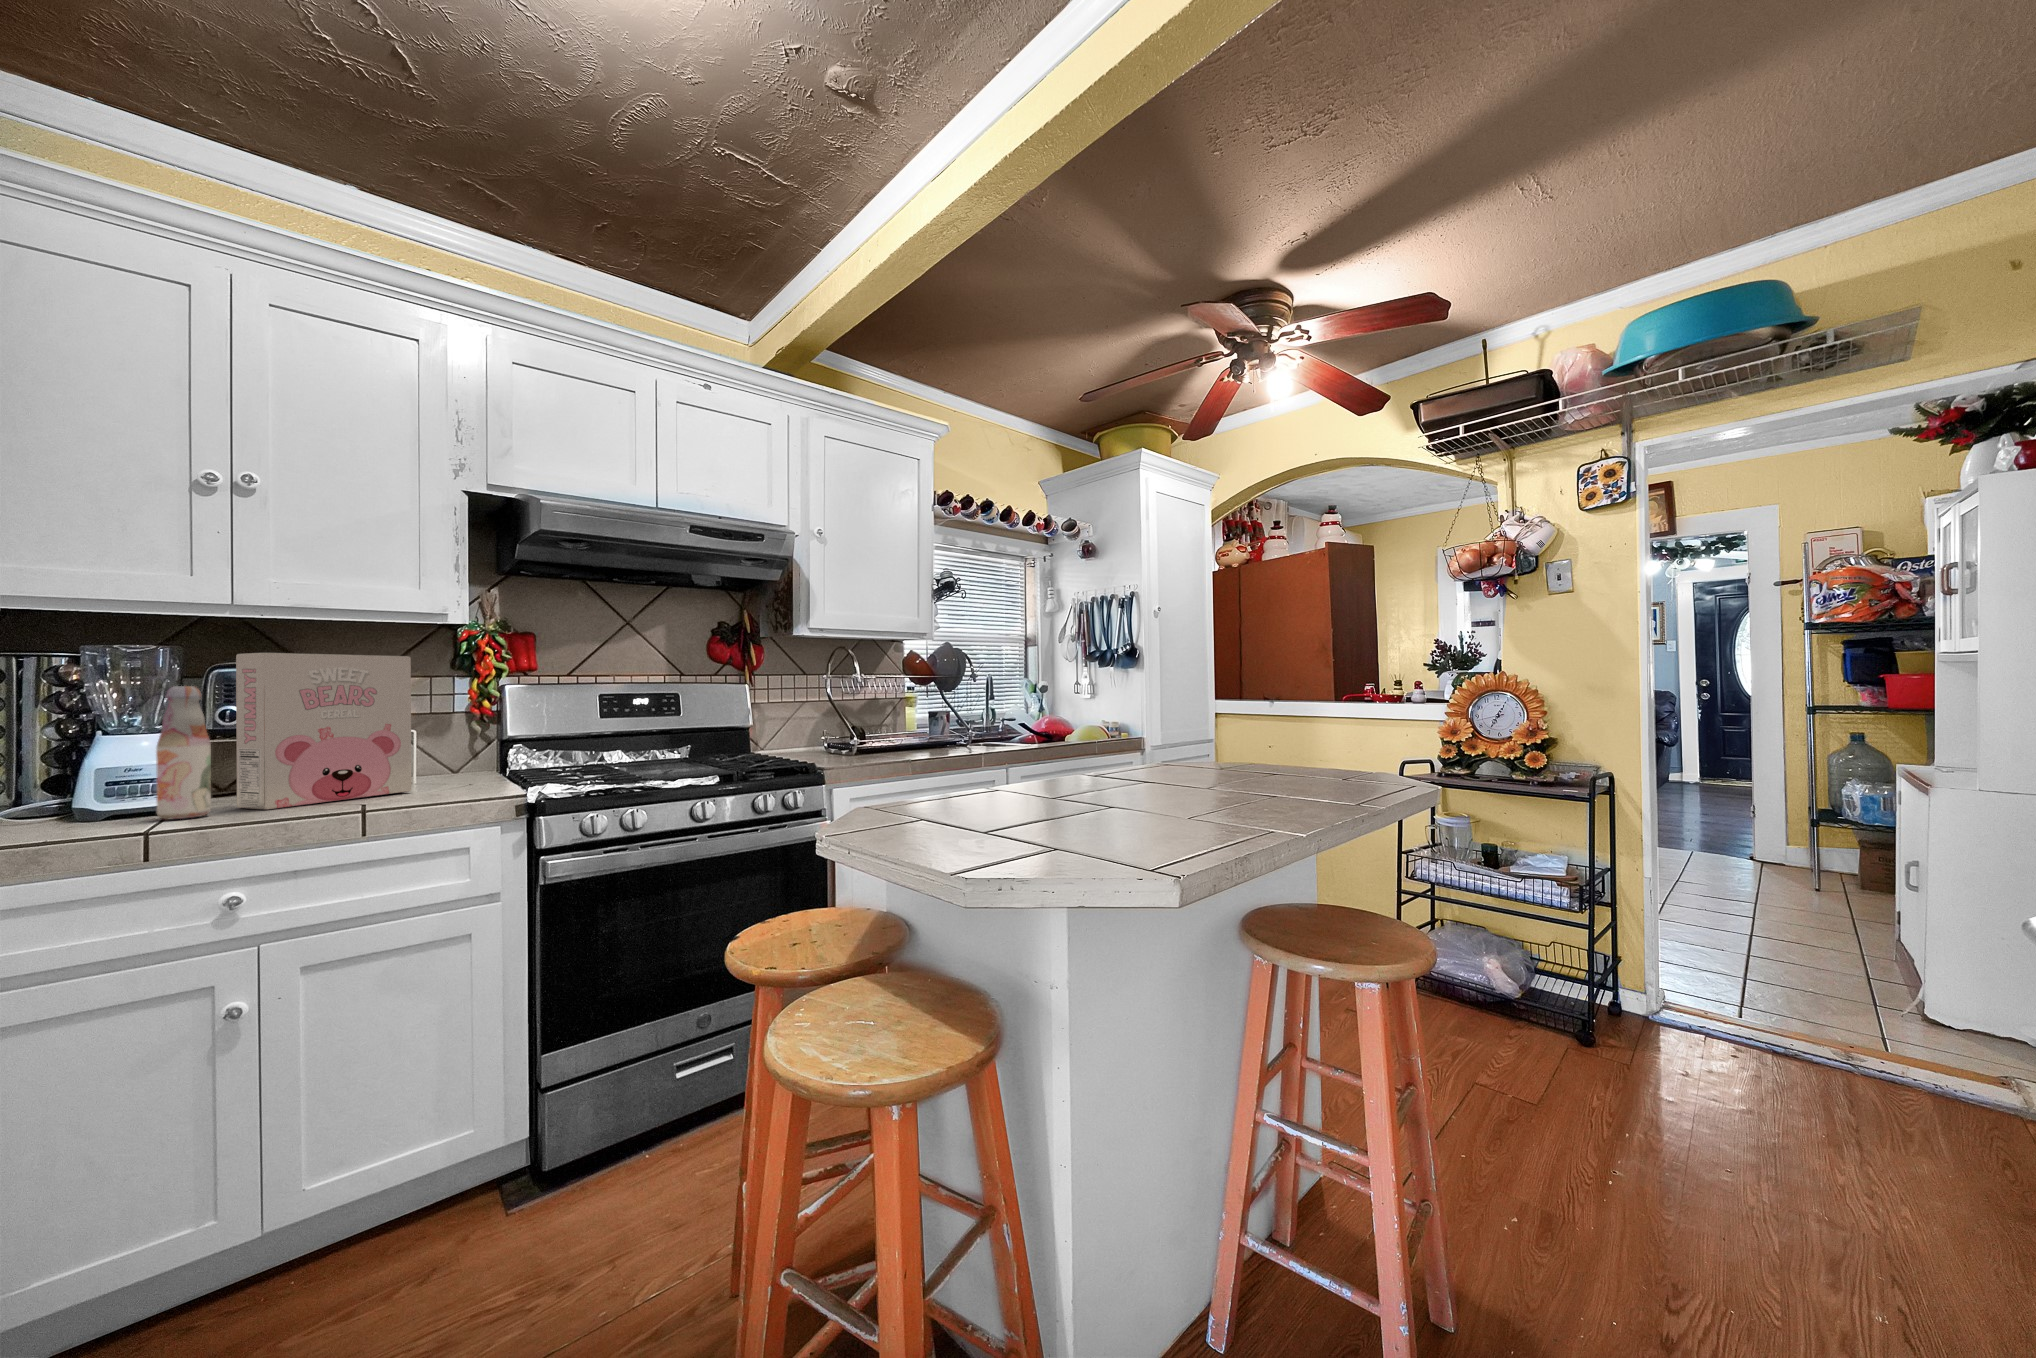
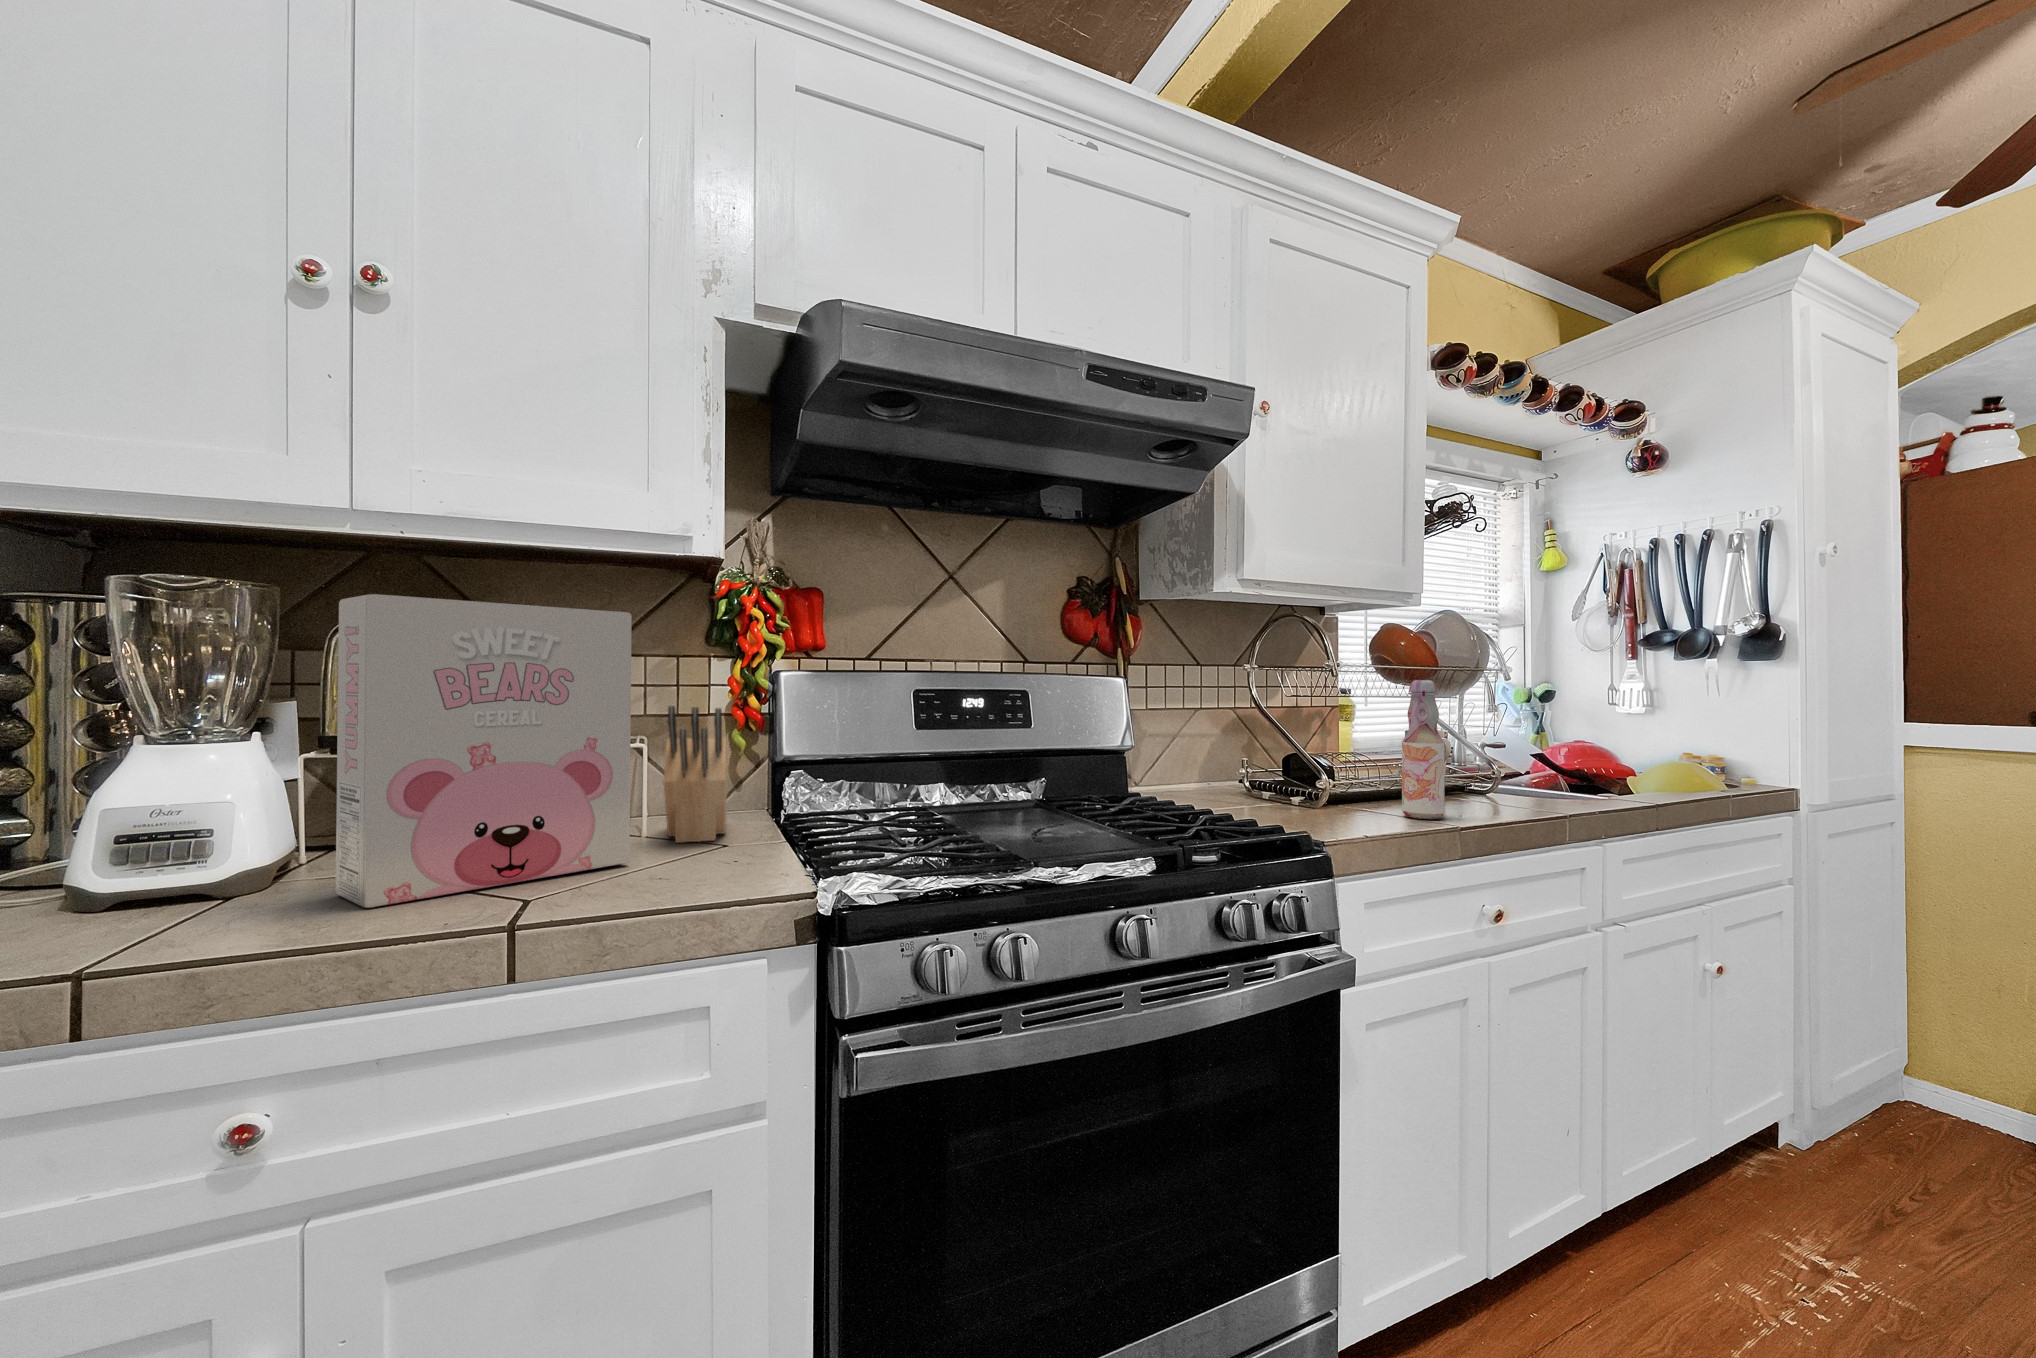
bottle: present [156,686,211,820] -> present [1402,680,1444,819]
knife block: none [429,706,470,785] -> present [663,706,727,843]

